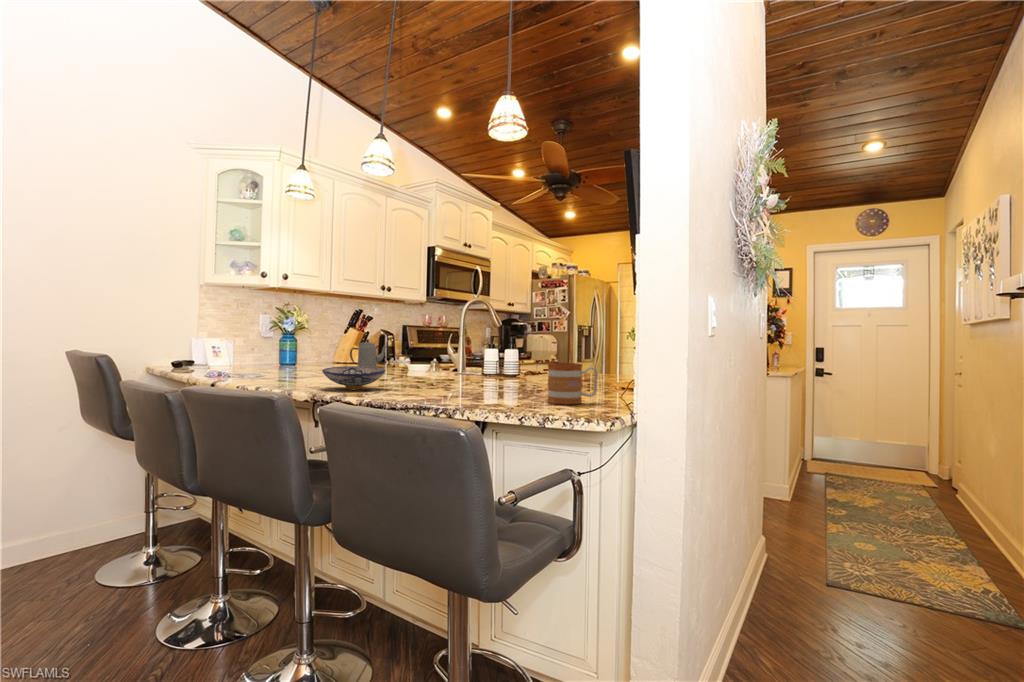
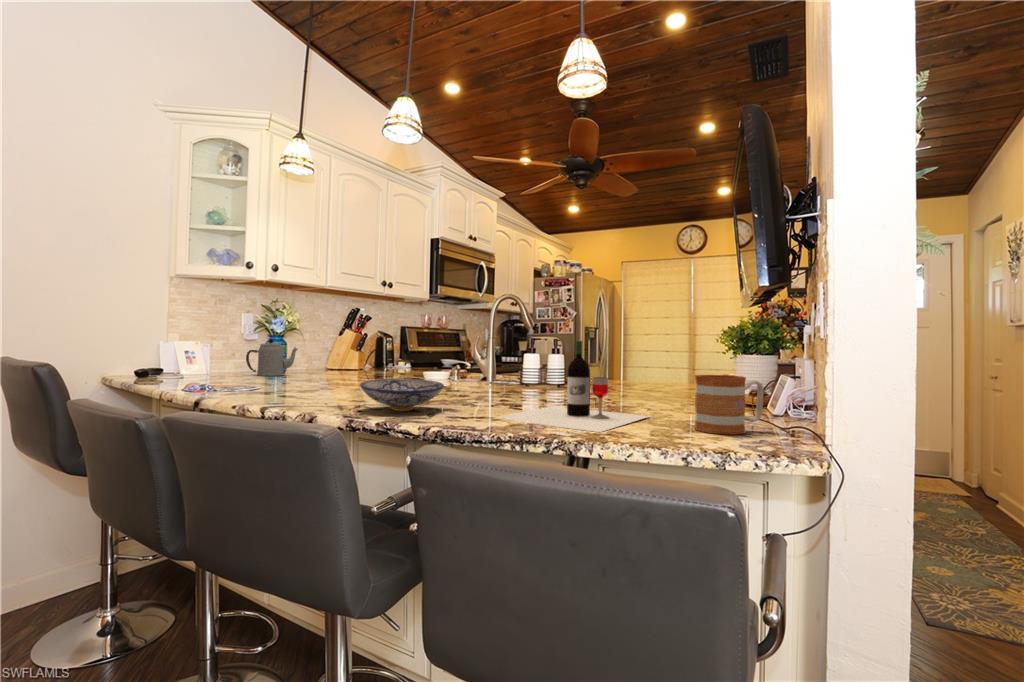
wine bottle: none [411,338,534,402] -> present [499,341,649,432]
teapot: present [350,339,386,367] -> present [246,339,297,376]

